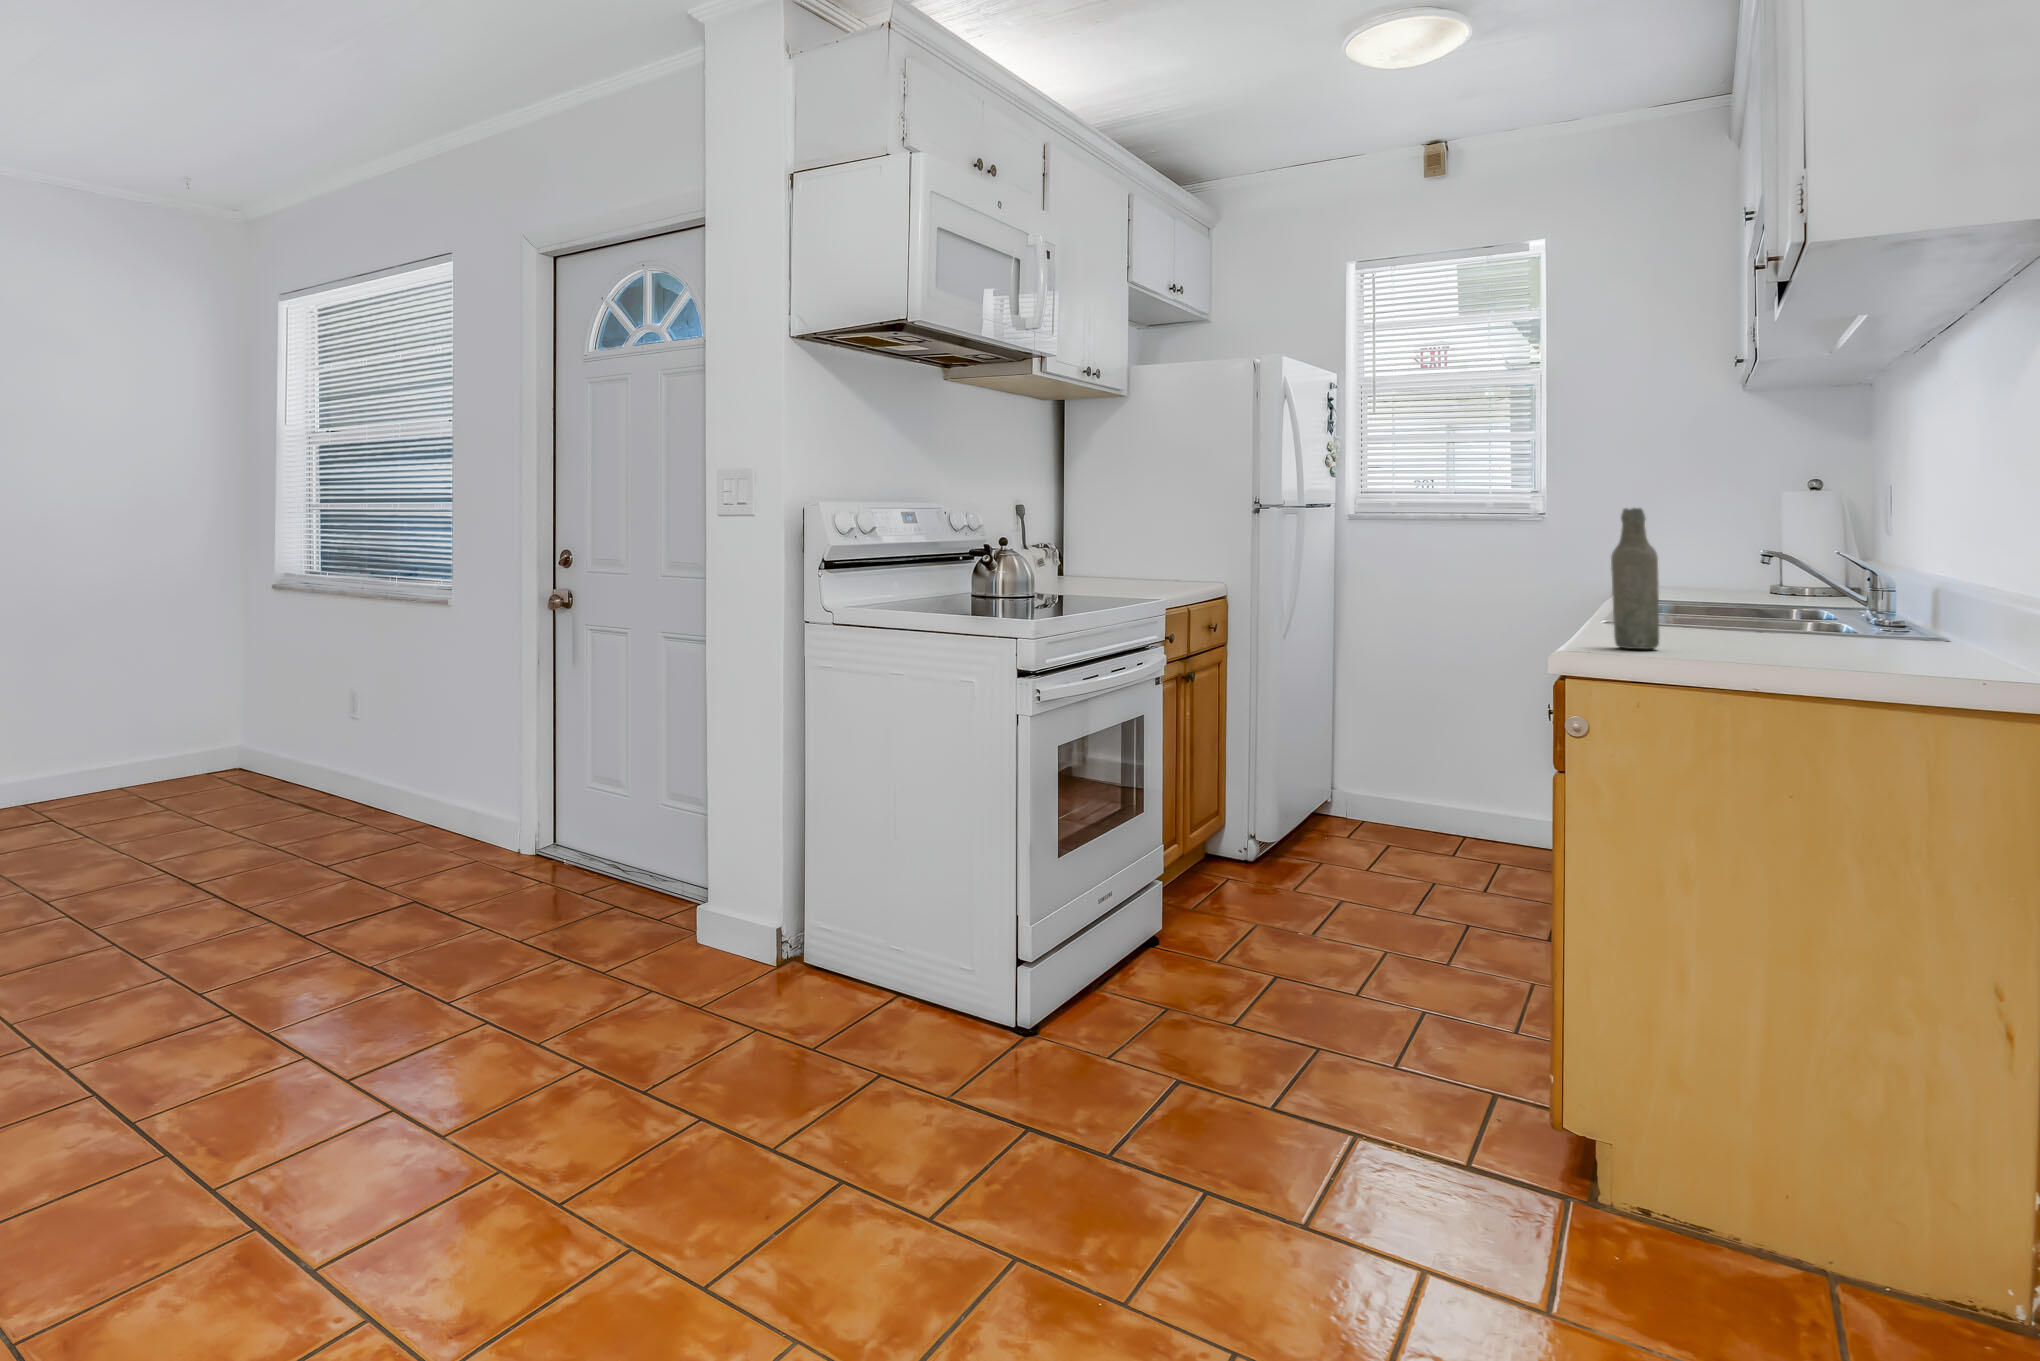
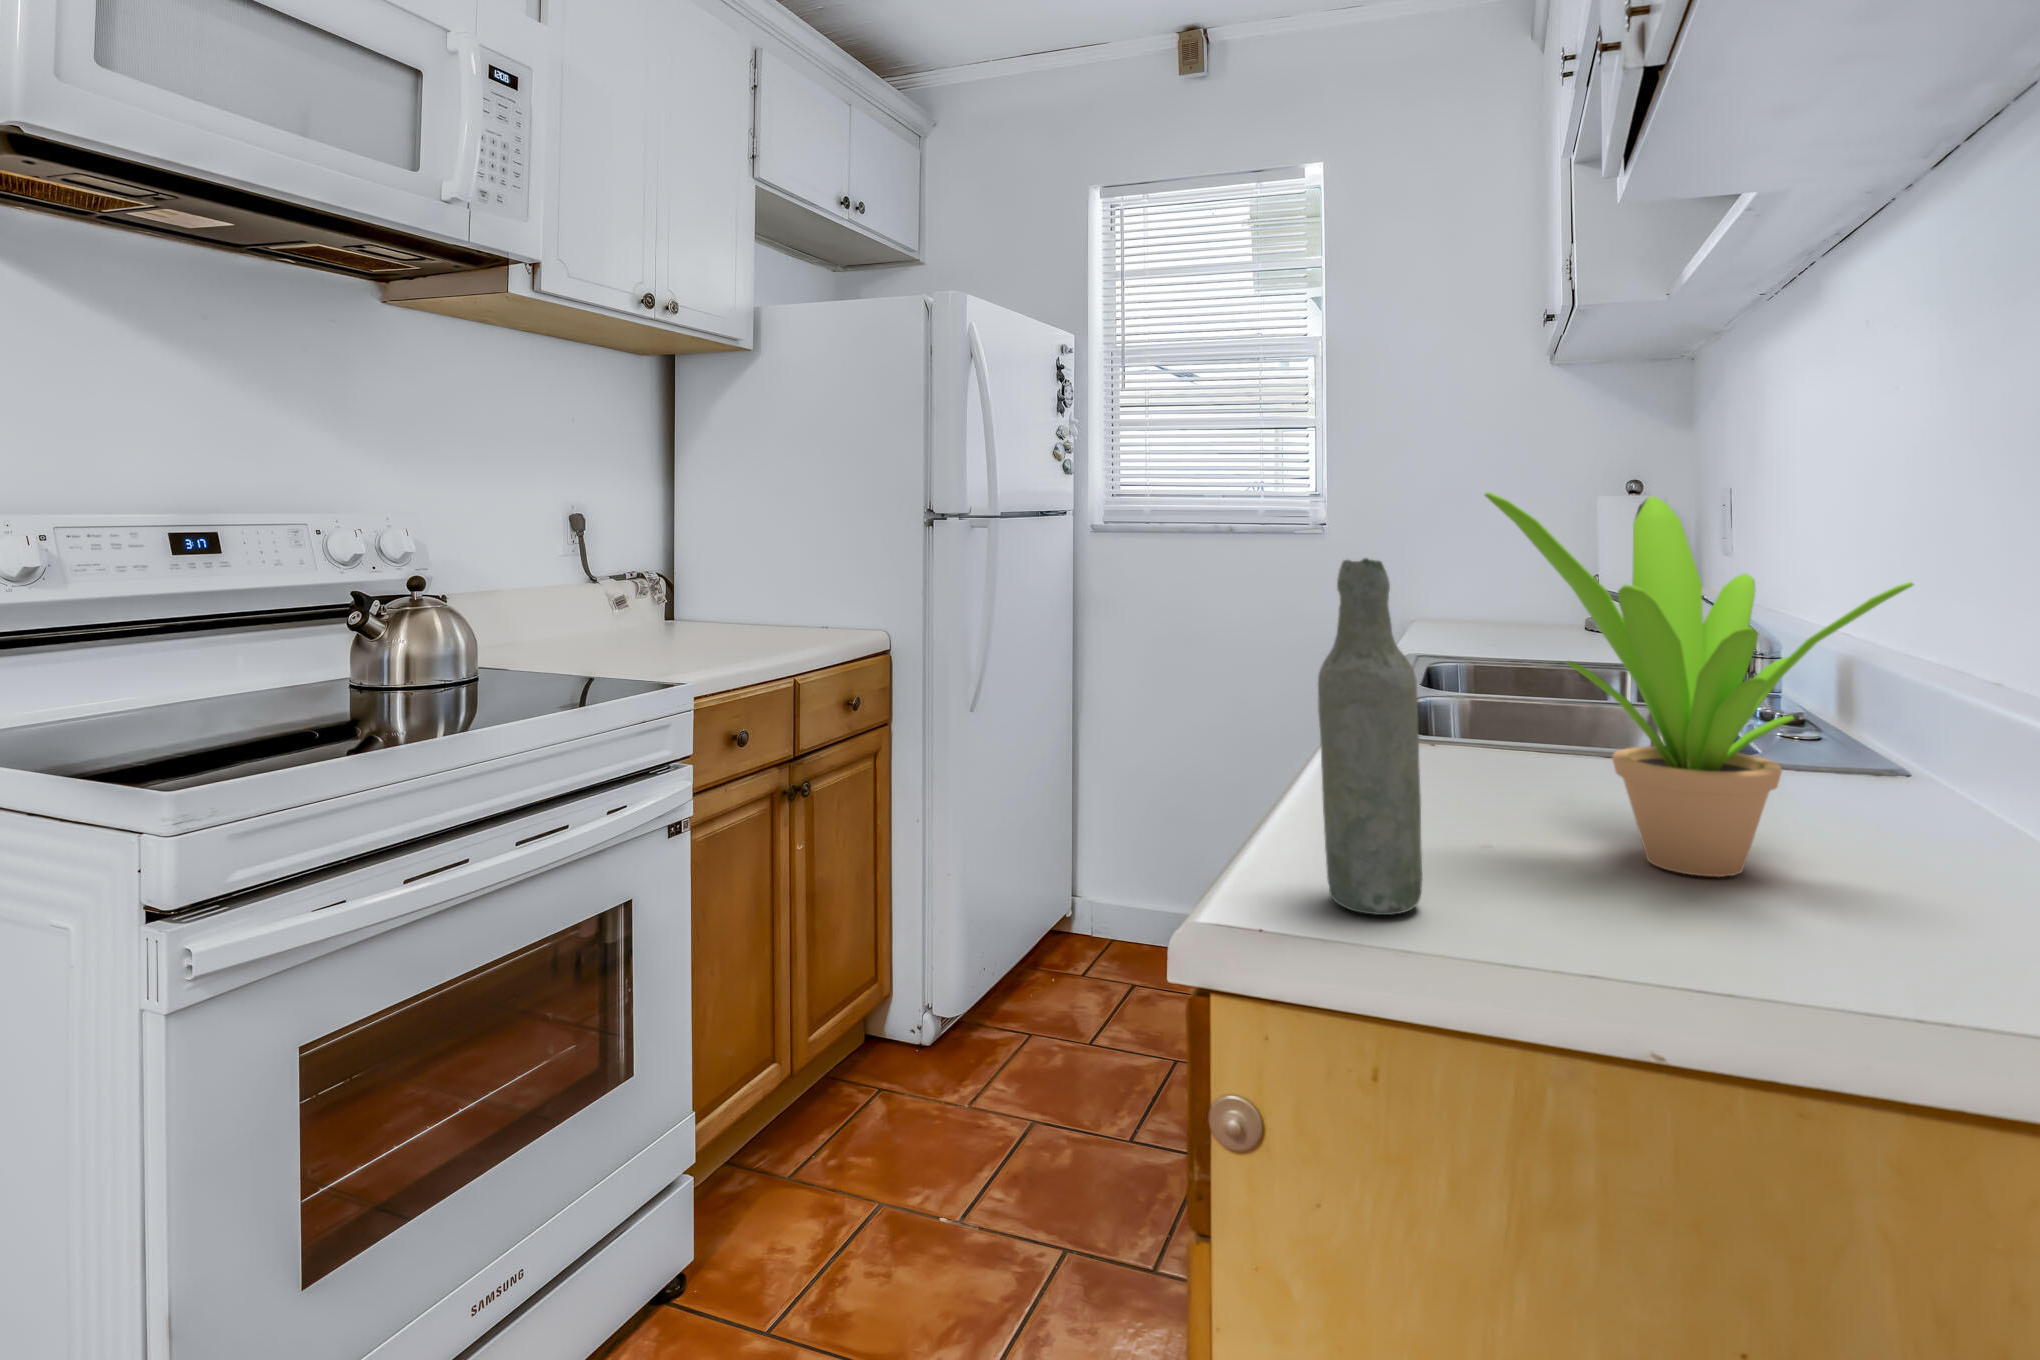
potted plant: none [1689,481,1898,647] -> present [1485,492,1913,877]

